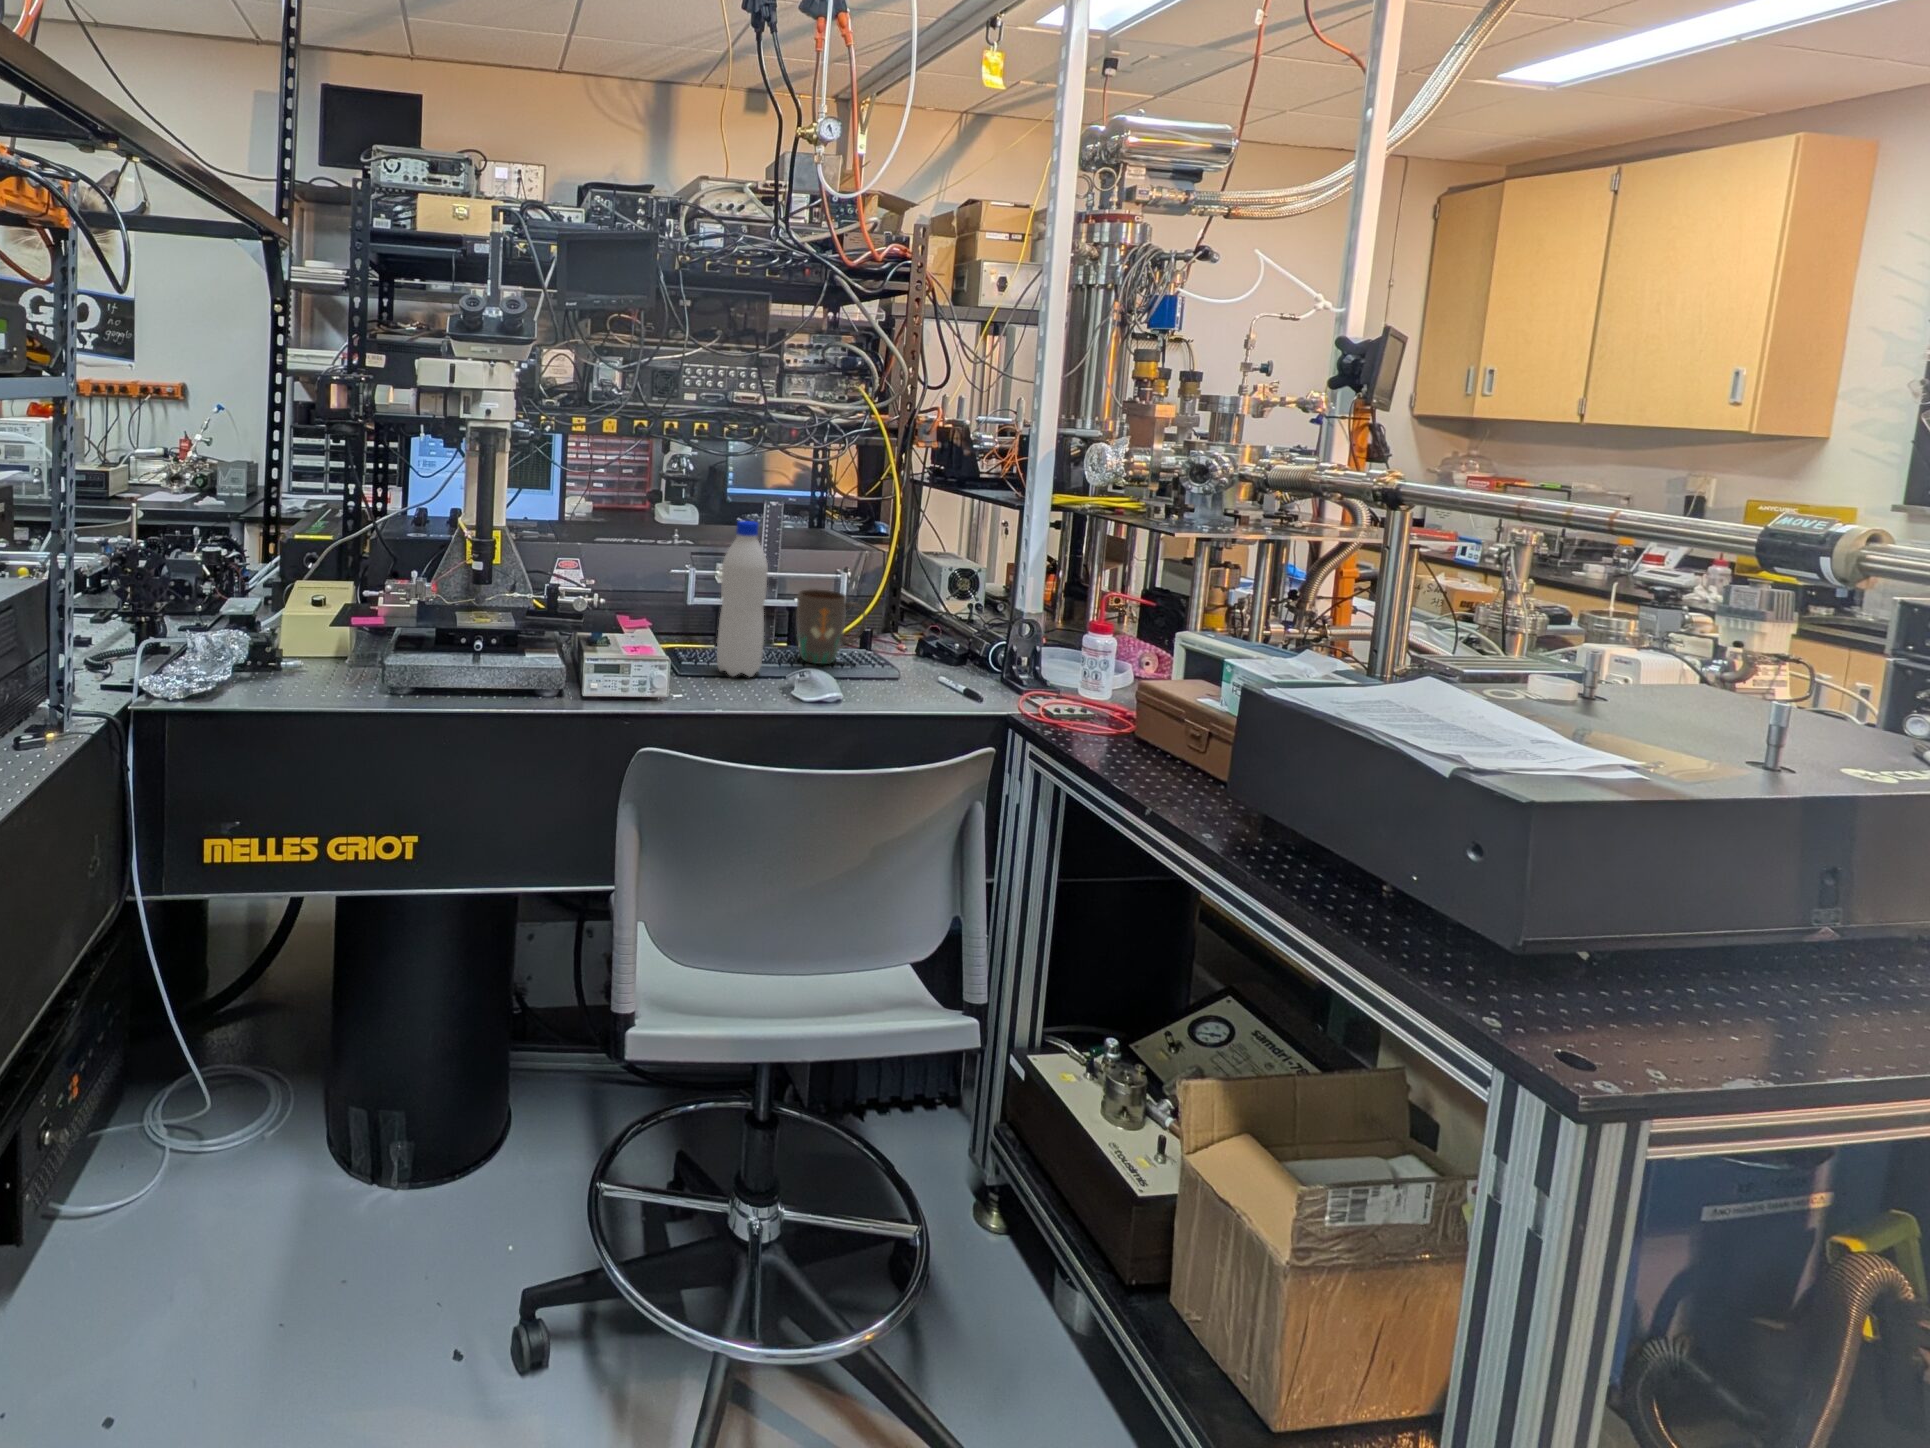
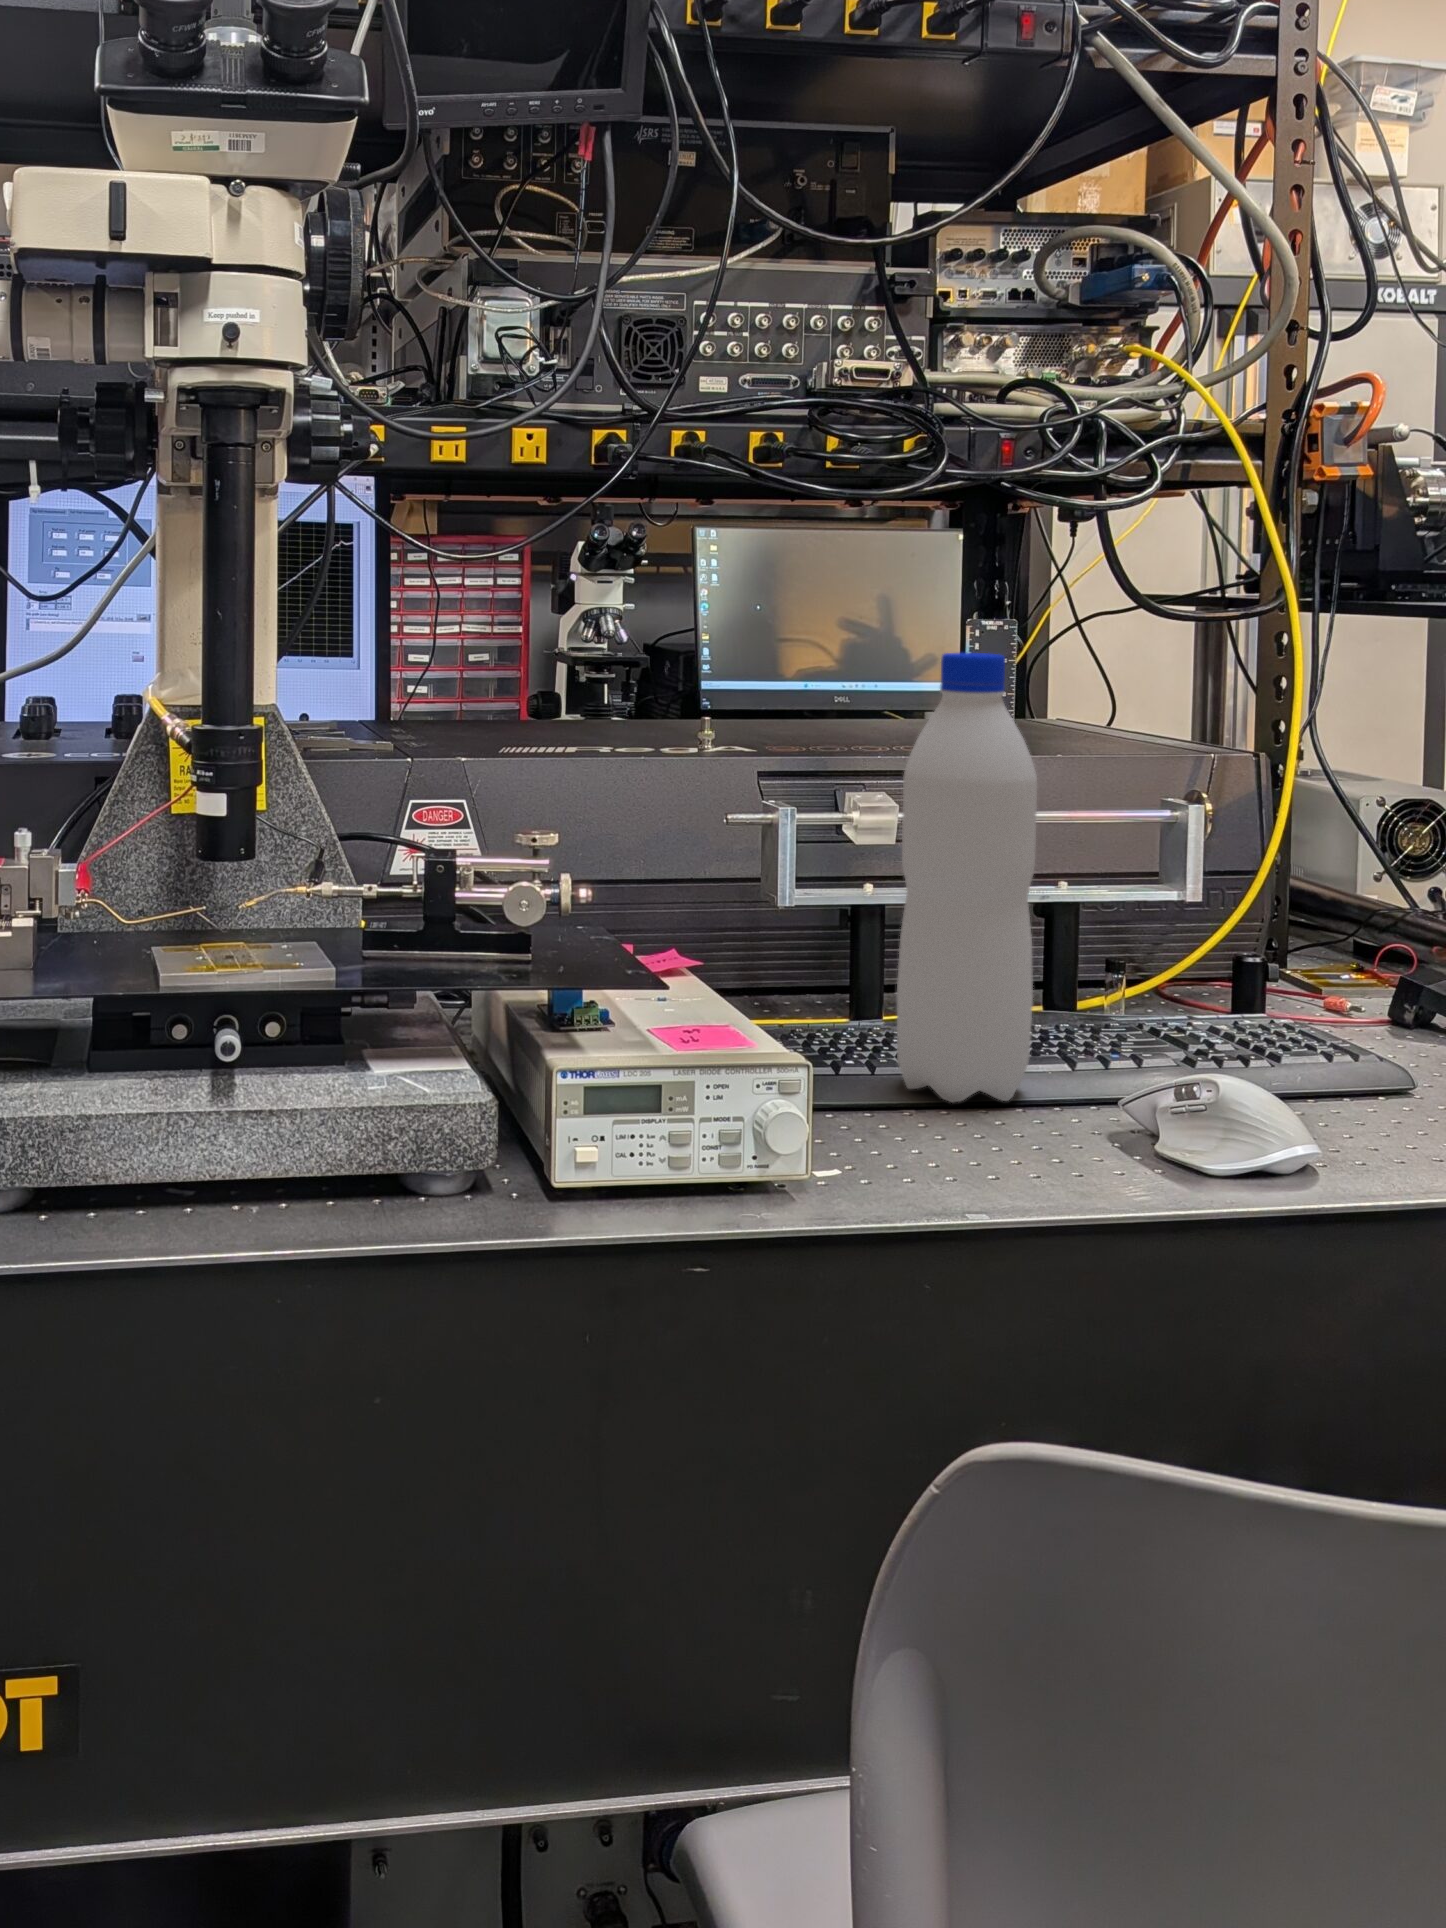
mug: present [797,589,866,664] -> none [1087,850,1284,1056]

